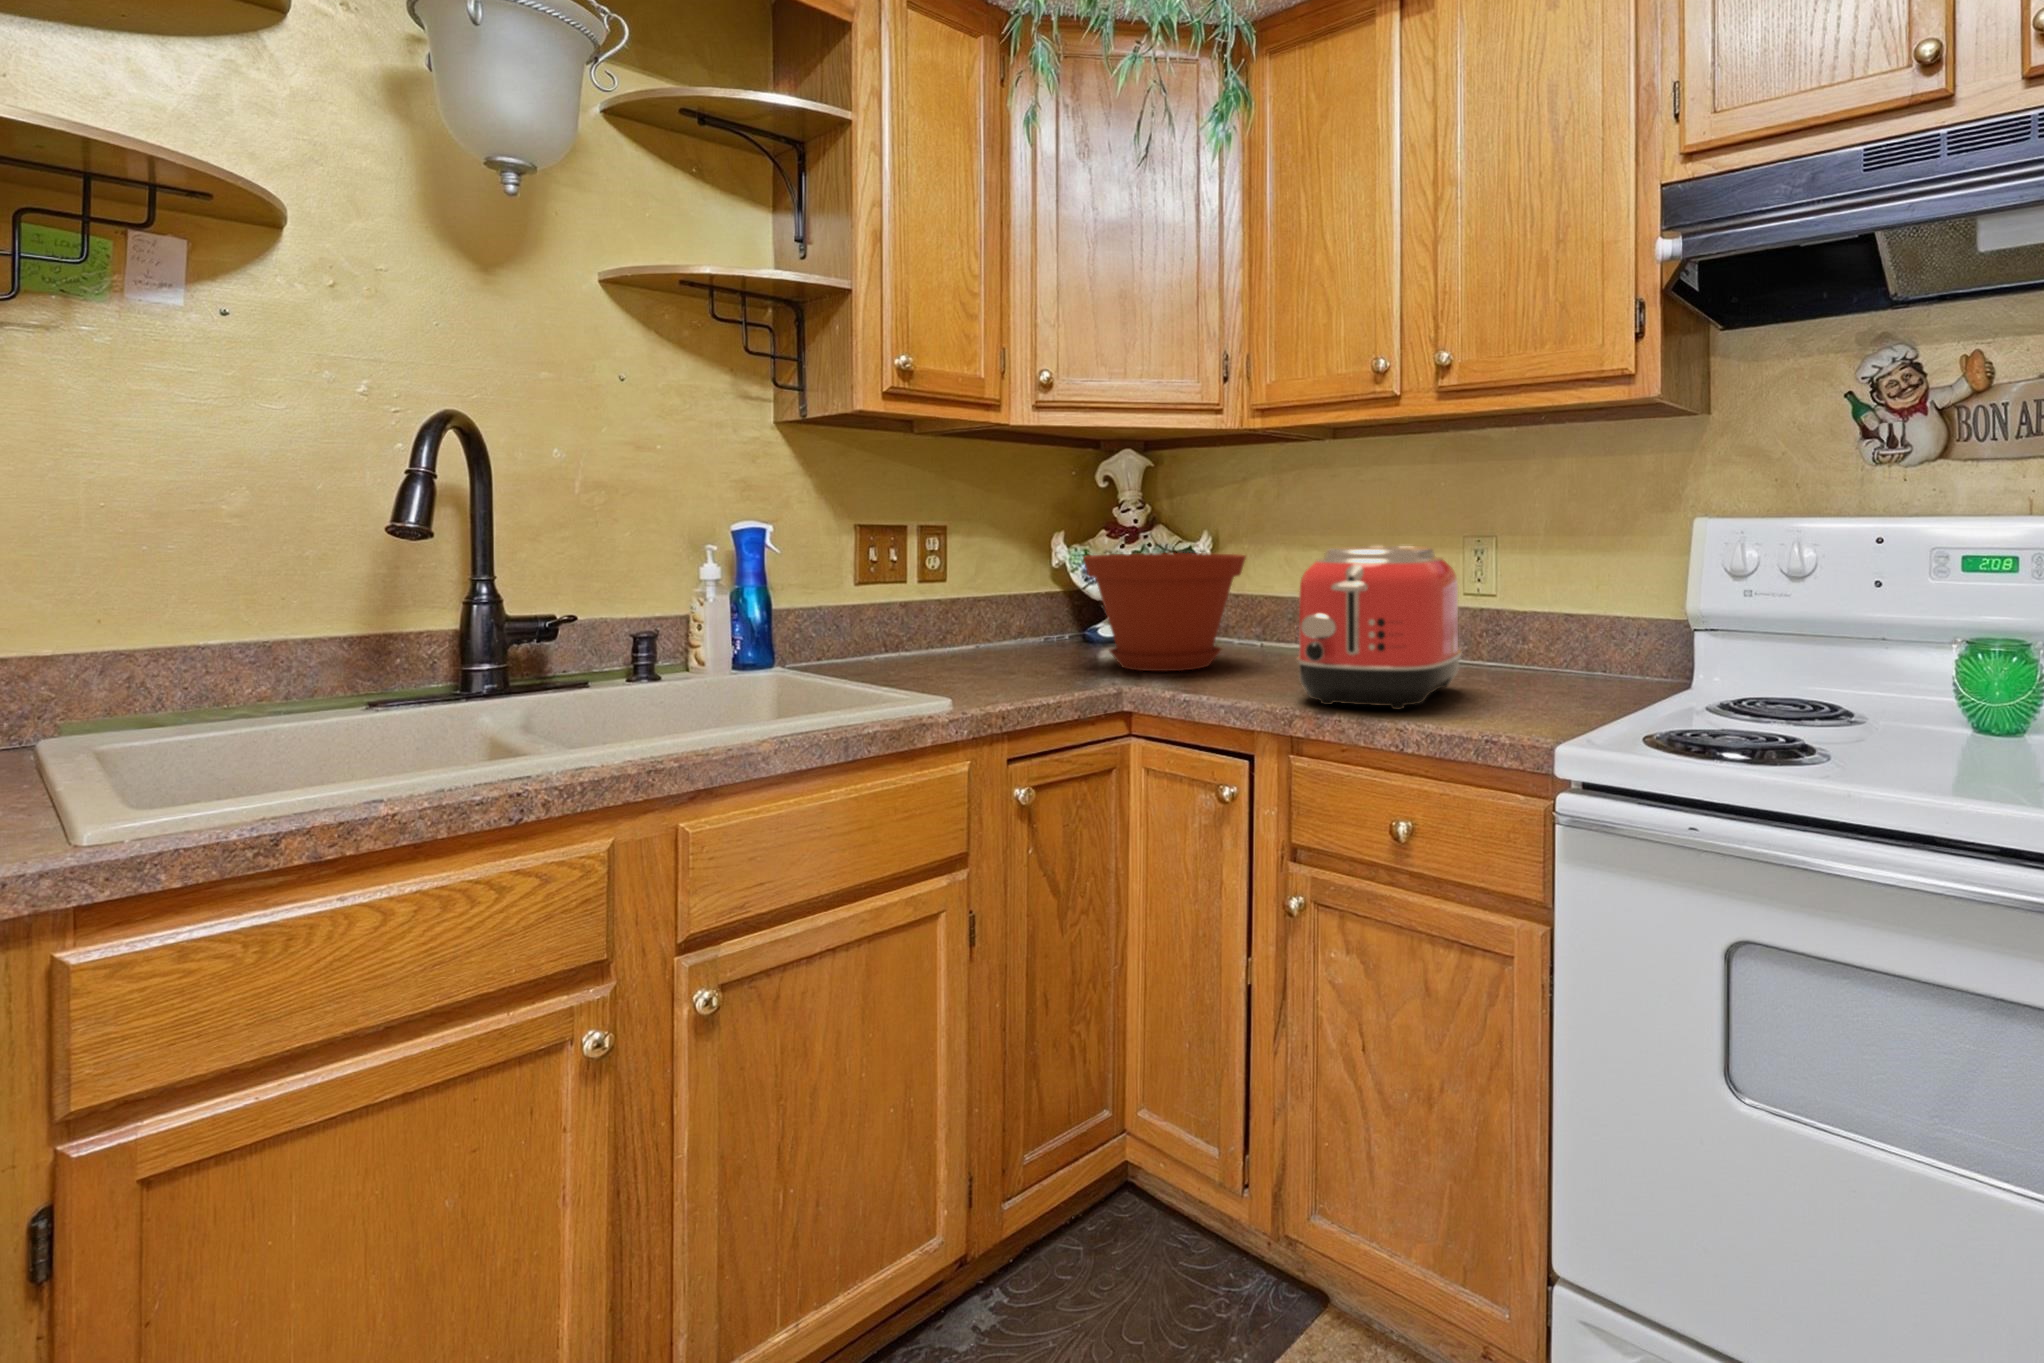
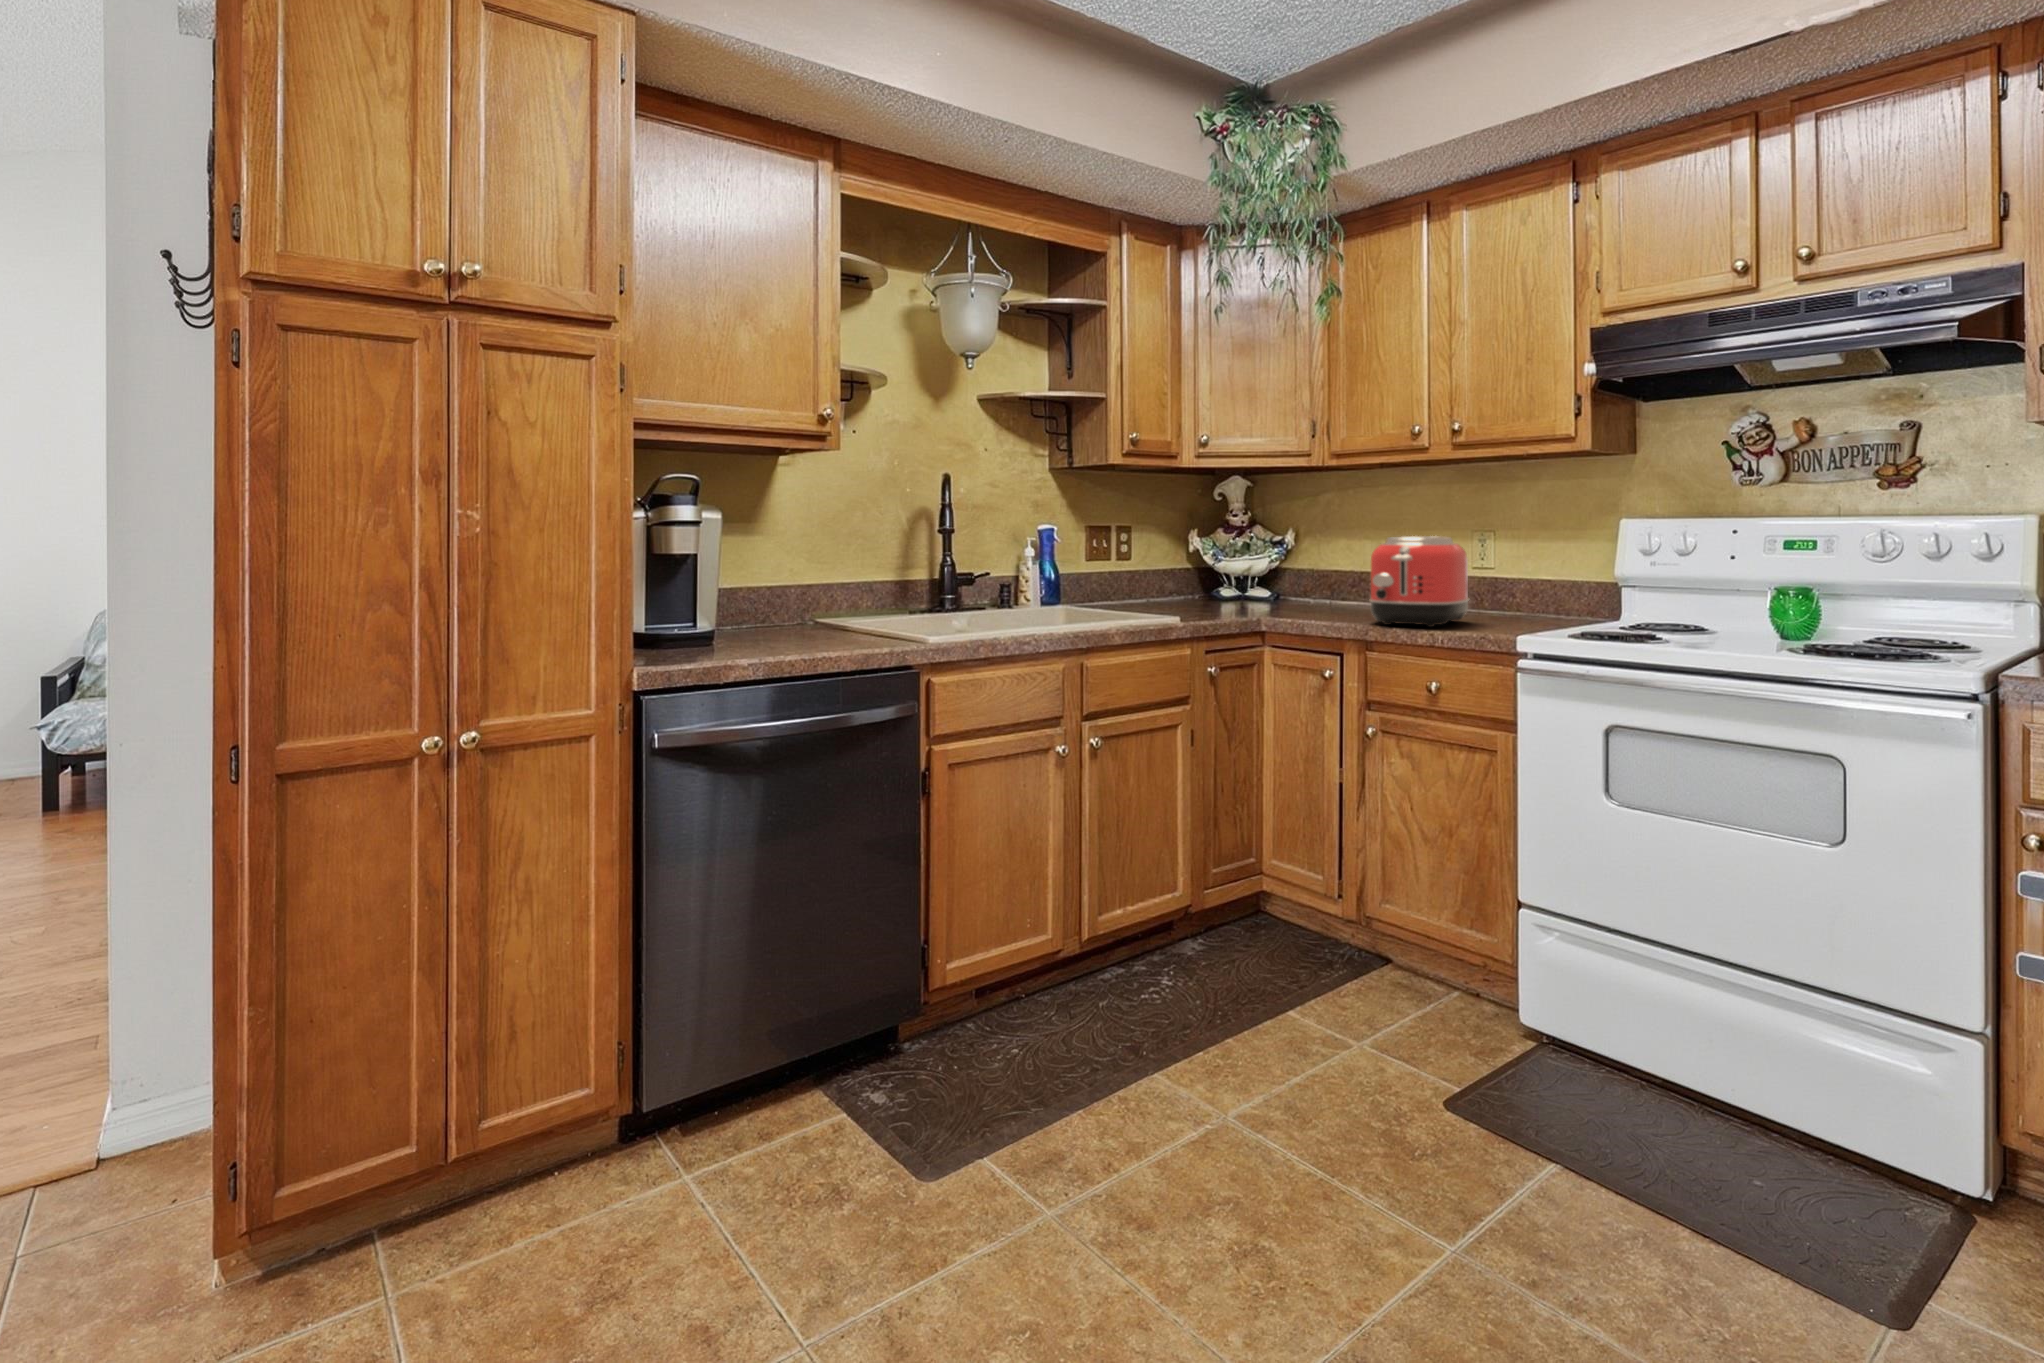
plant pot: present [1083,553,1246,671] -> none [1228,543,1330,612]

